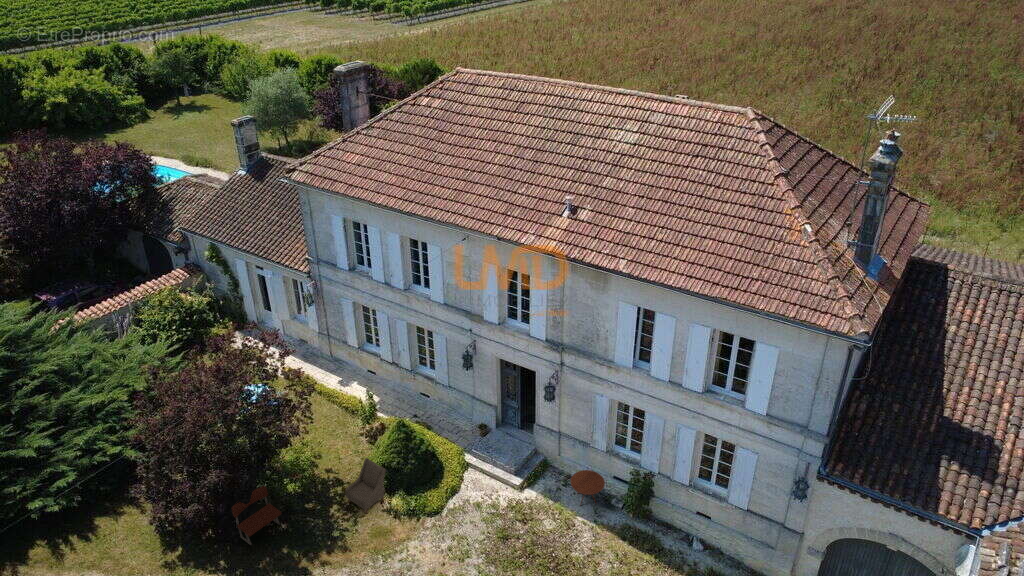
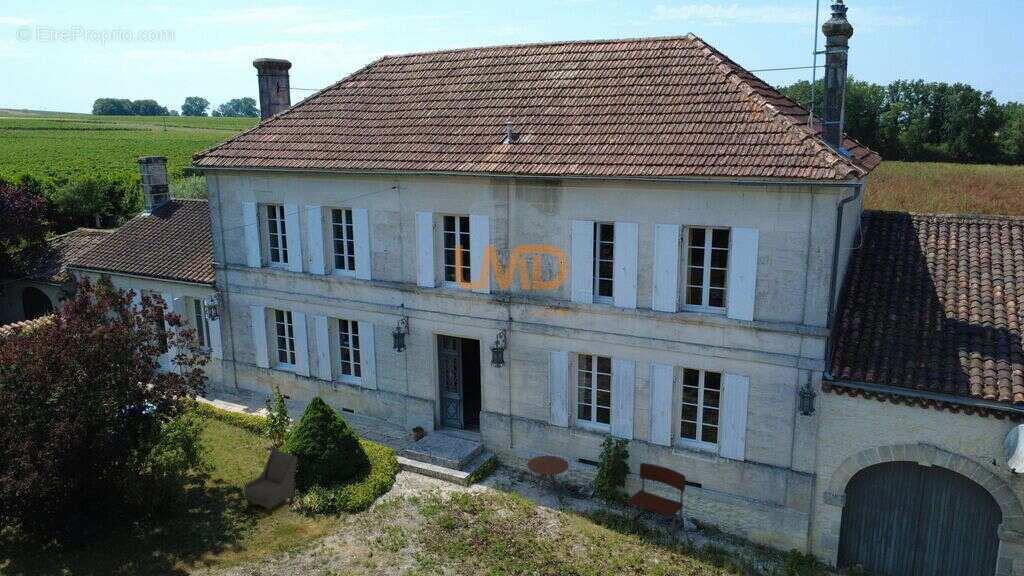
bench: present [231,486,281,545] -> present [628,463,686,533]

